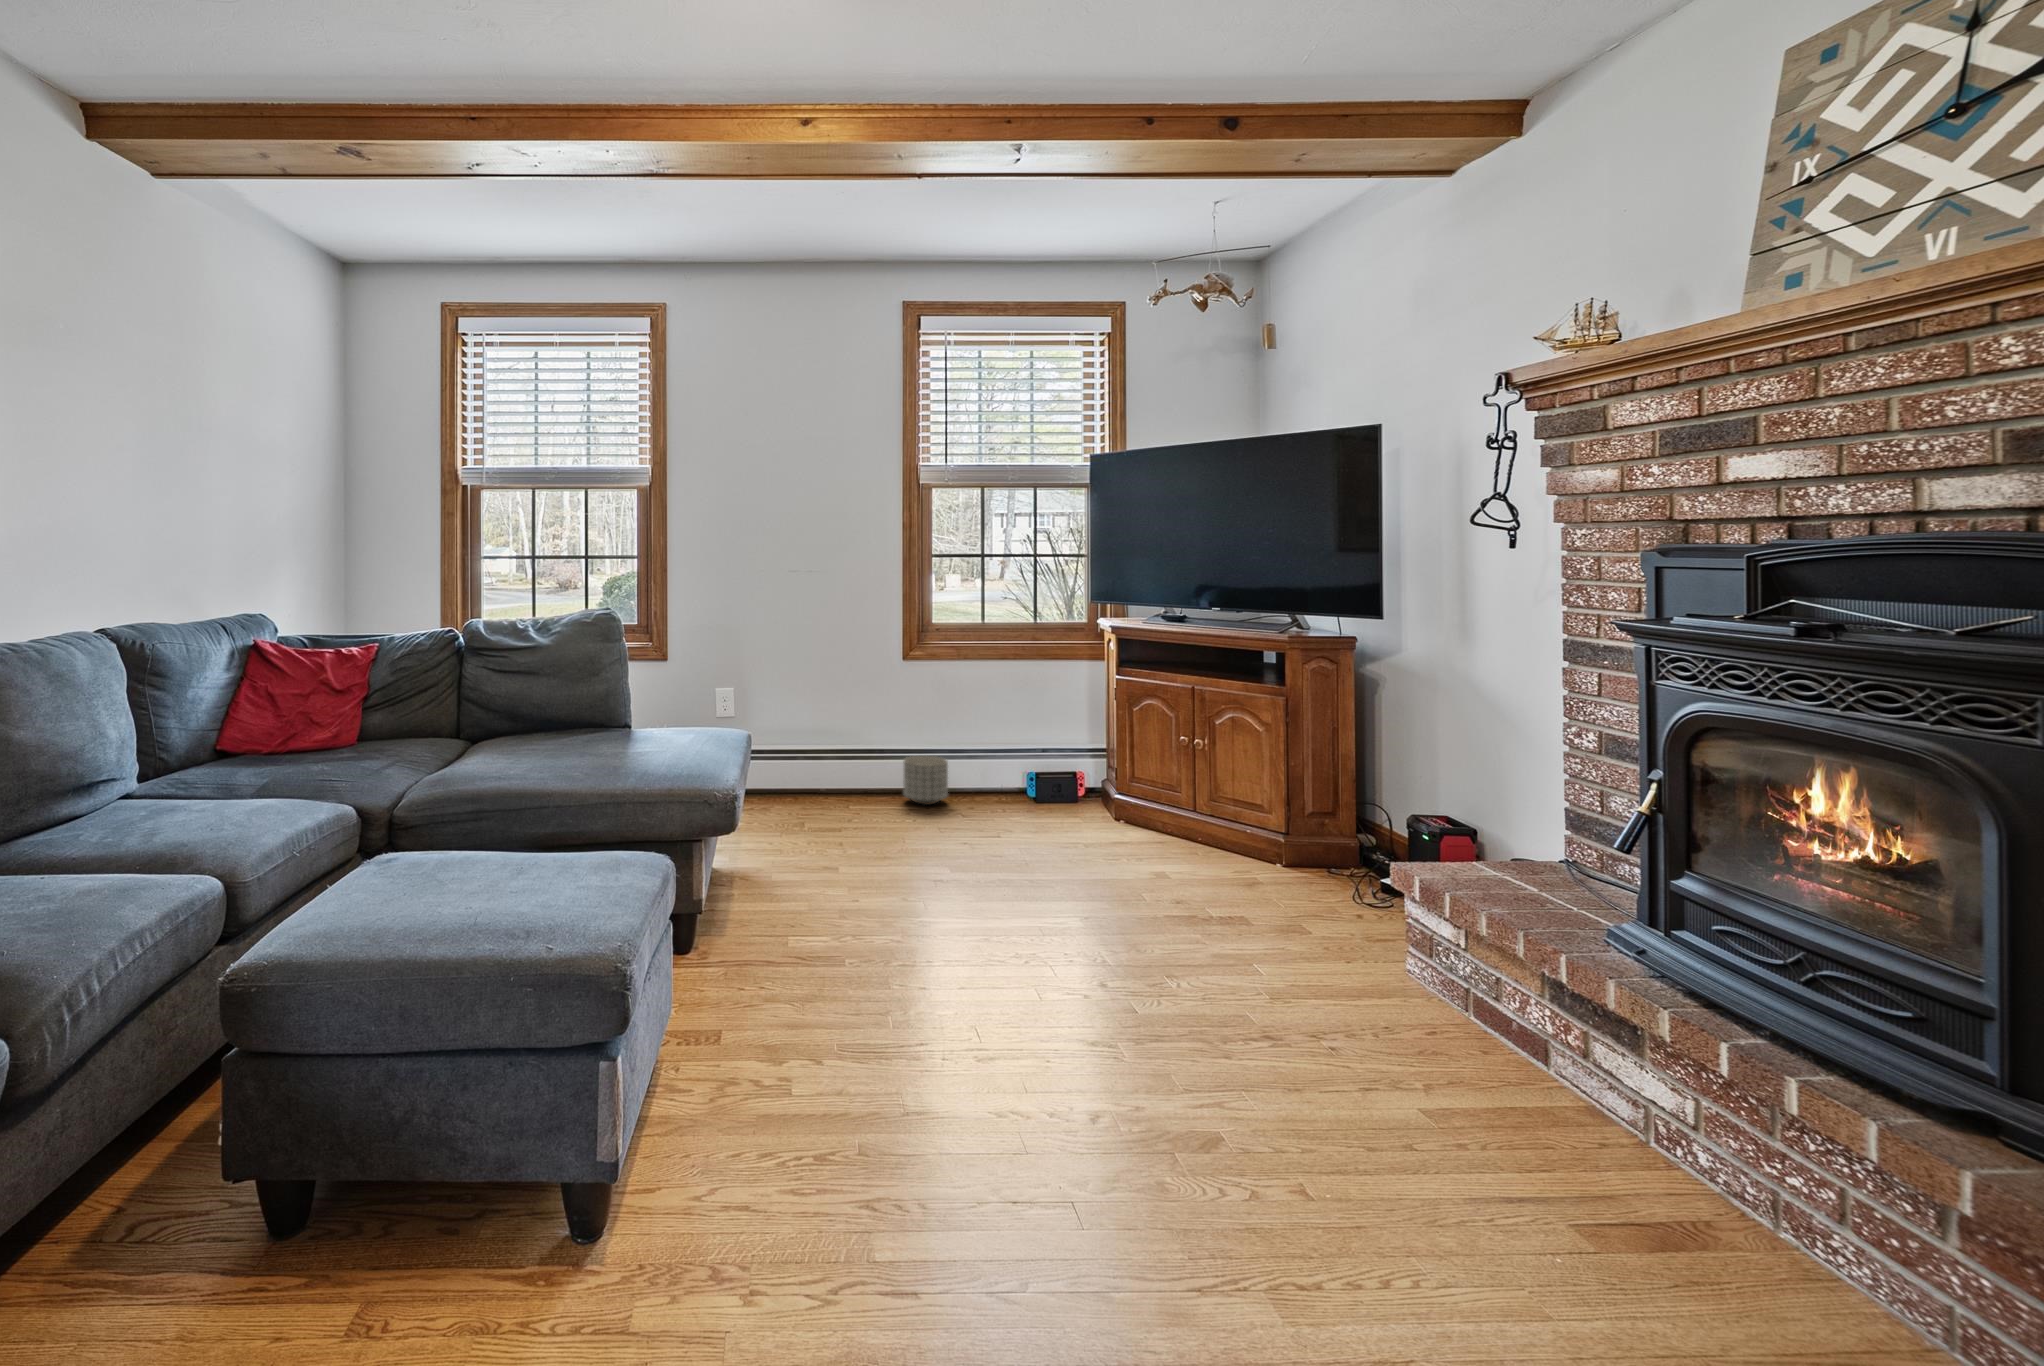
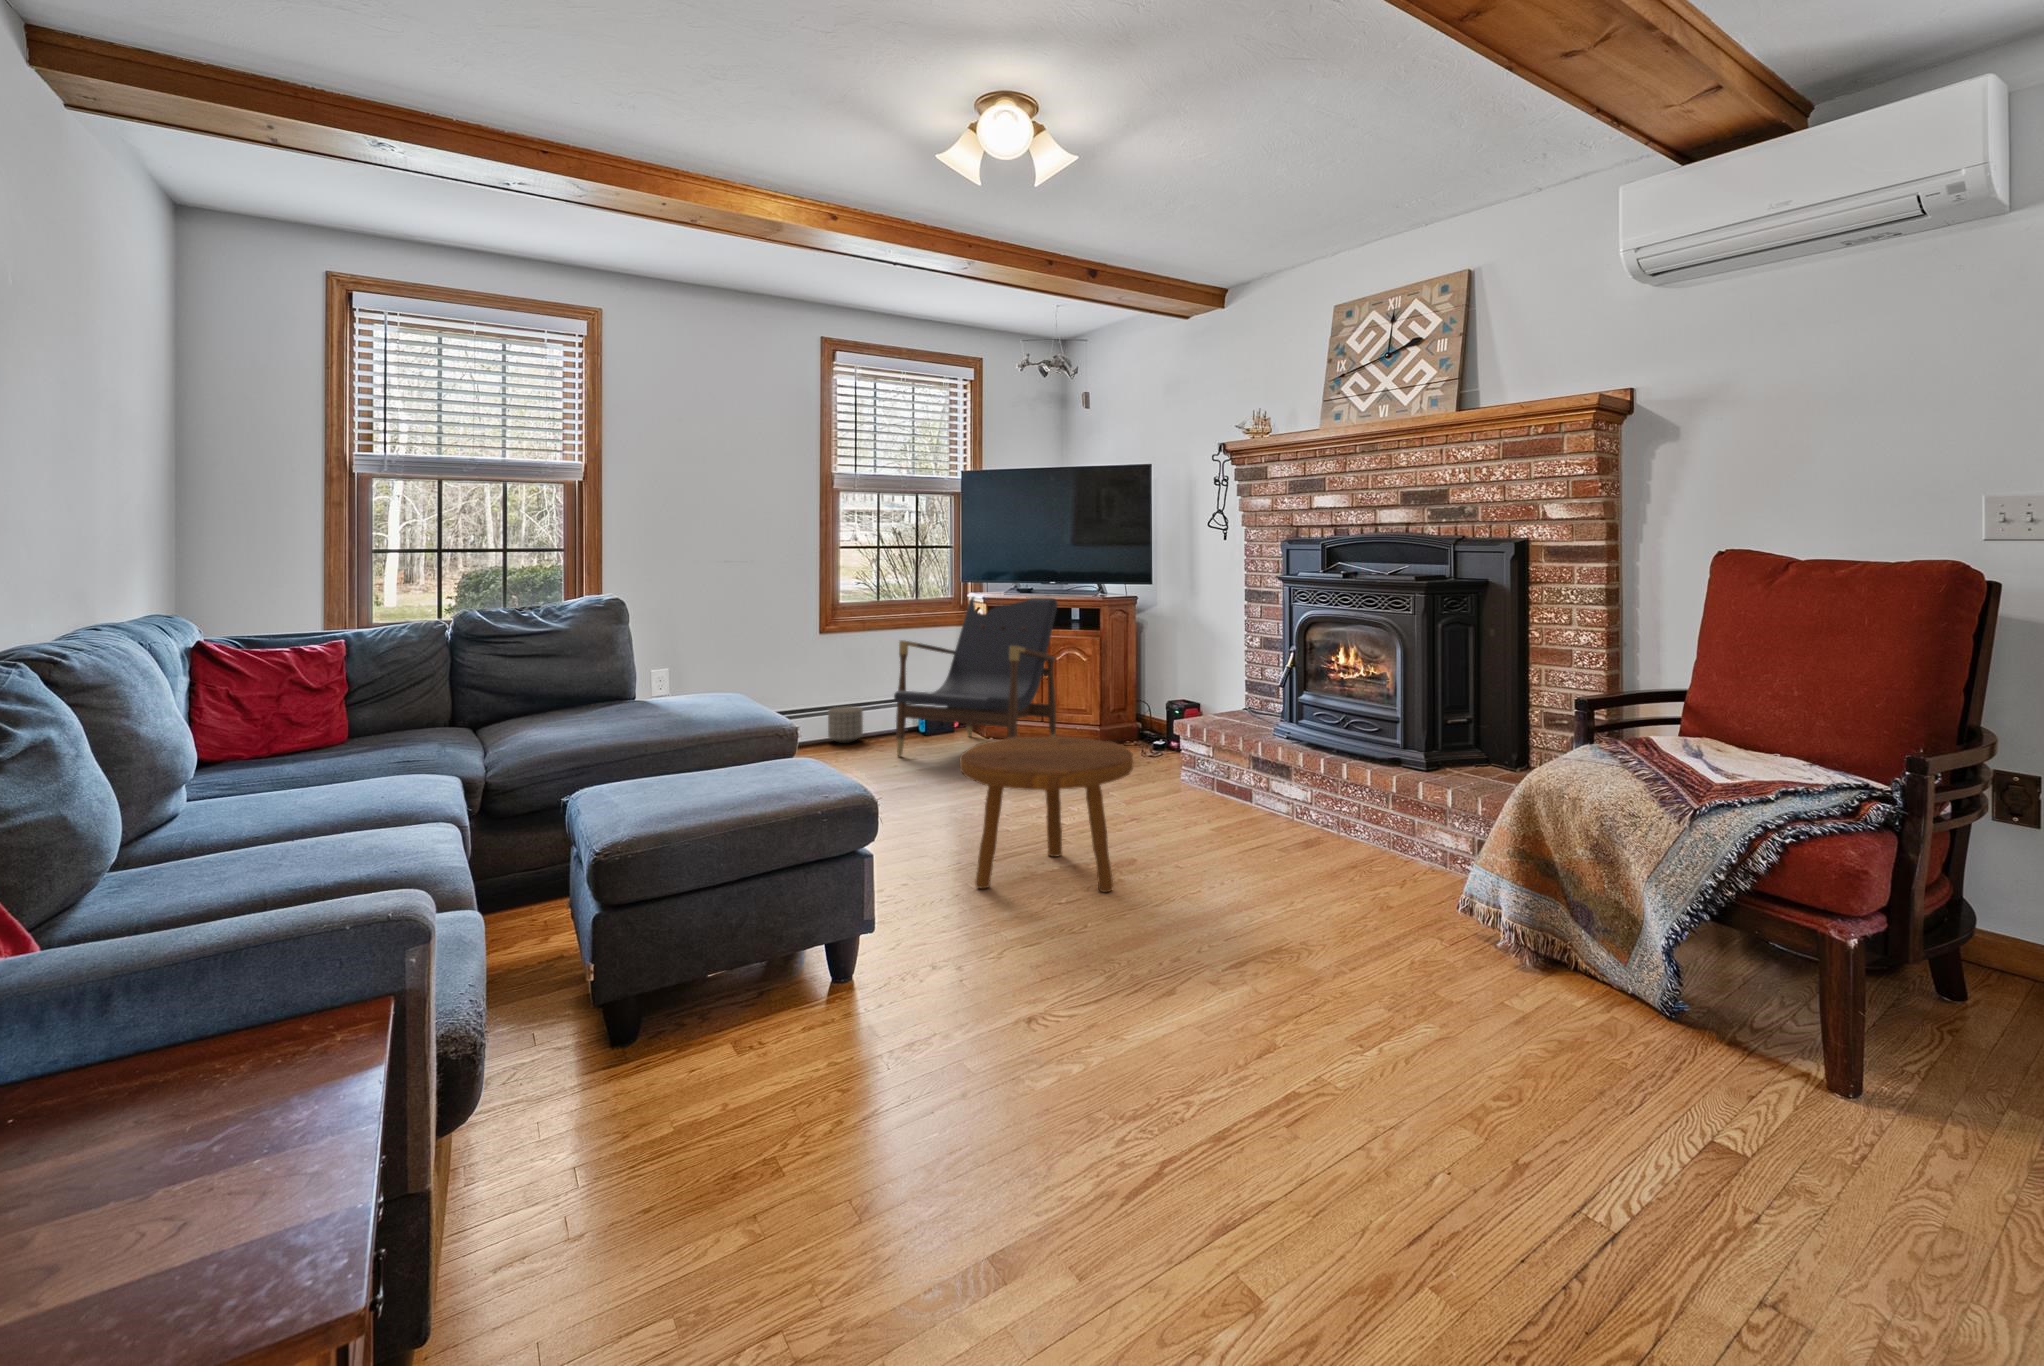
lounge chair: none [960,622,1219,889] -> present [894,597,1057,756]
footstool: none [866,883,1209,1272] -> present [960,736,1133,892]

